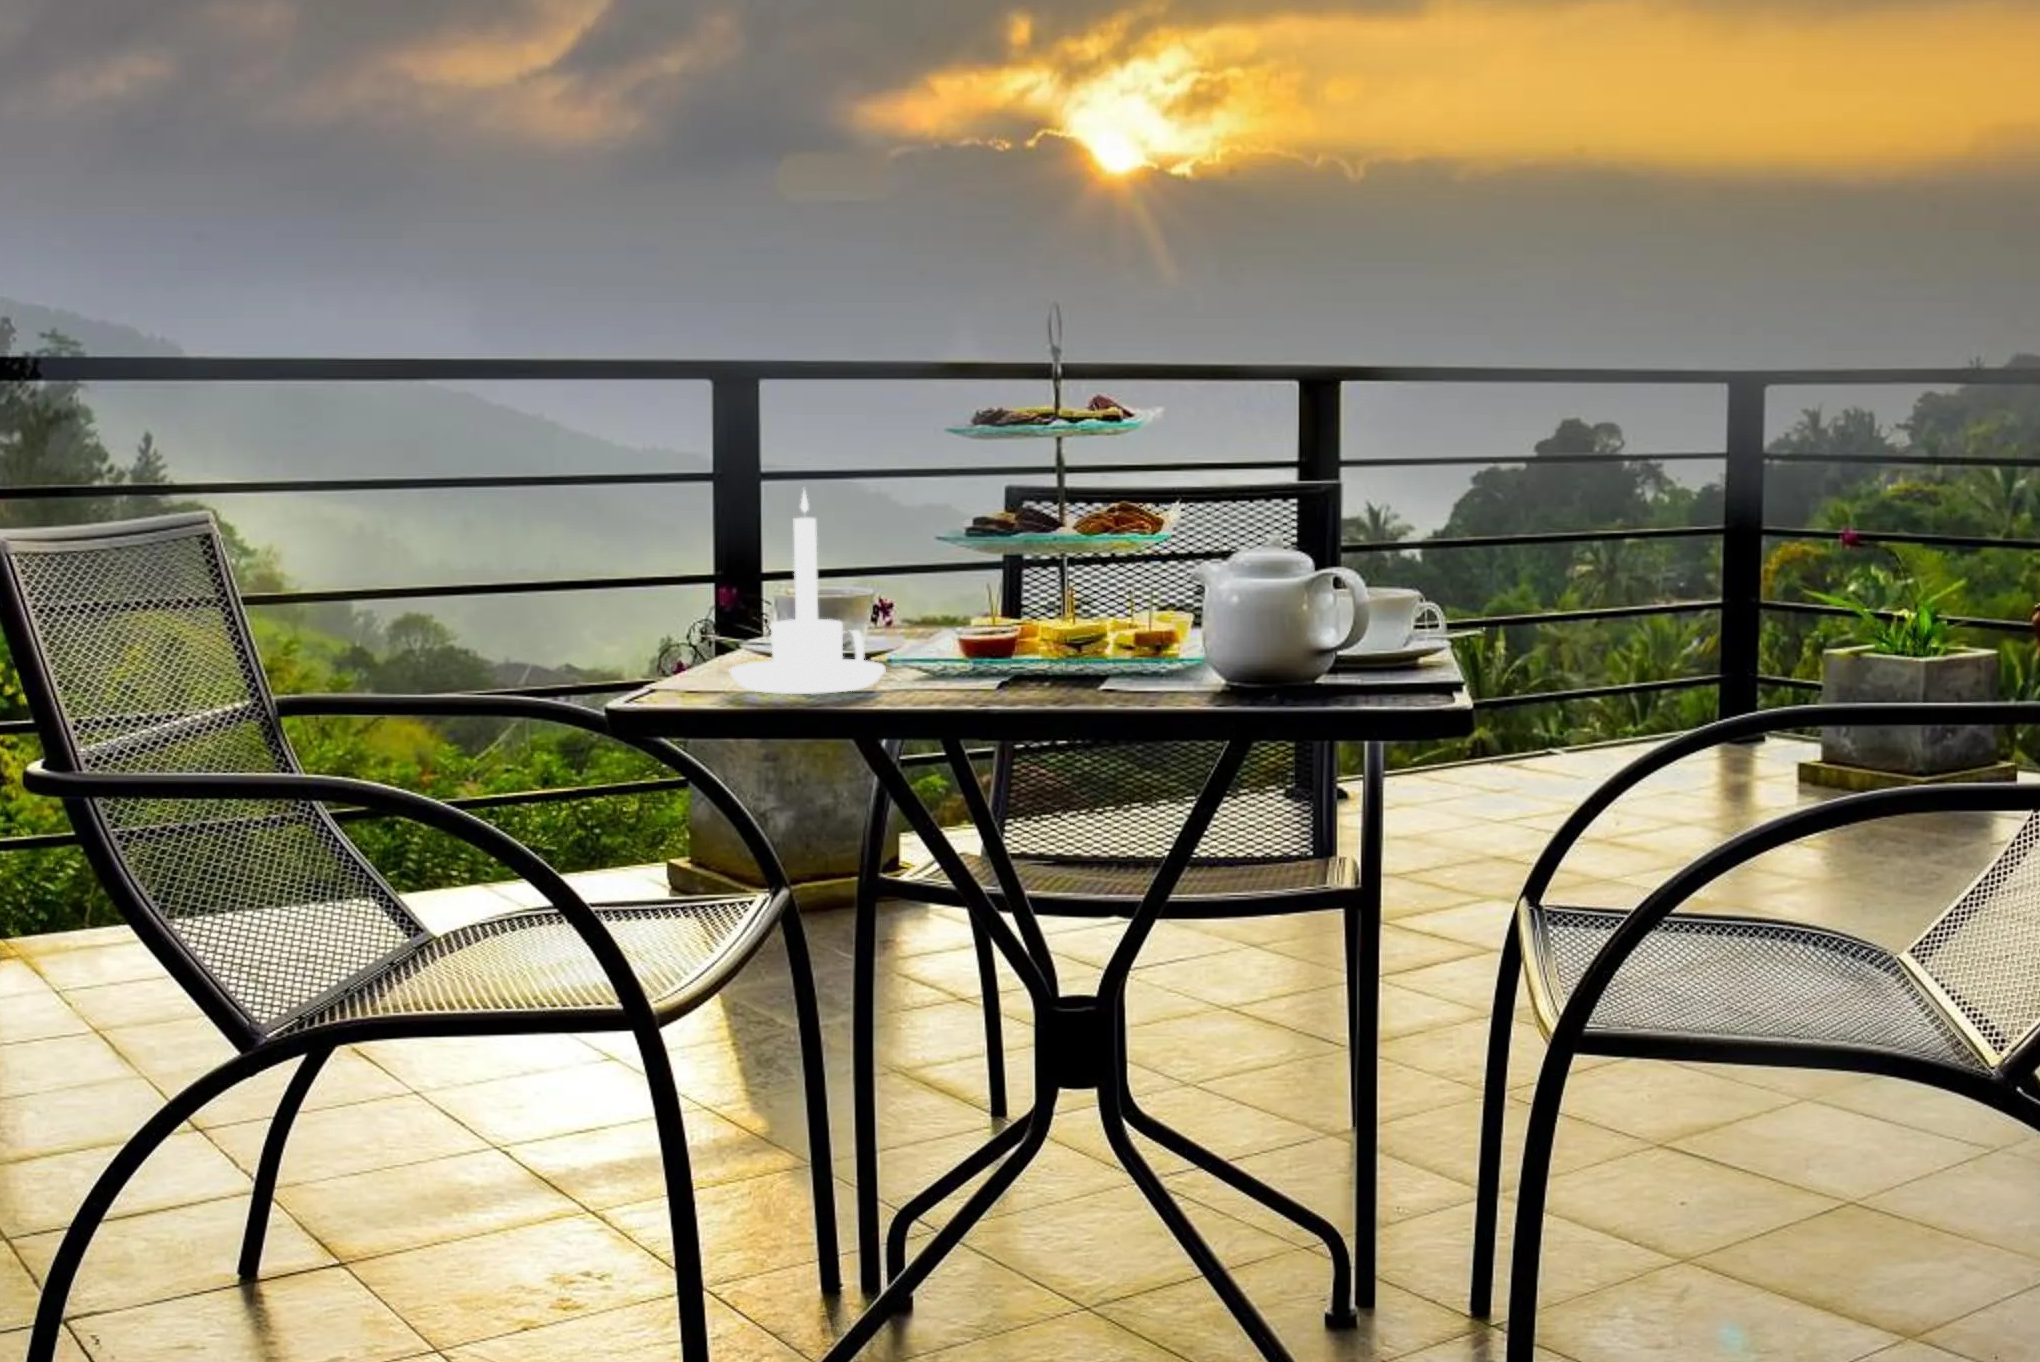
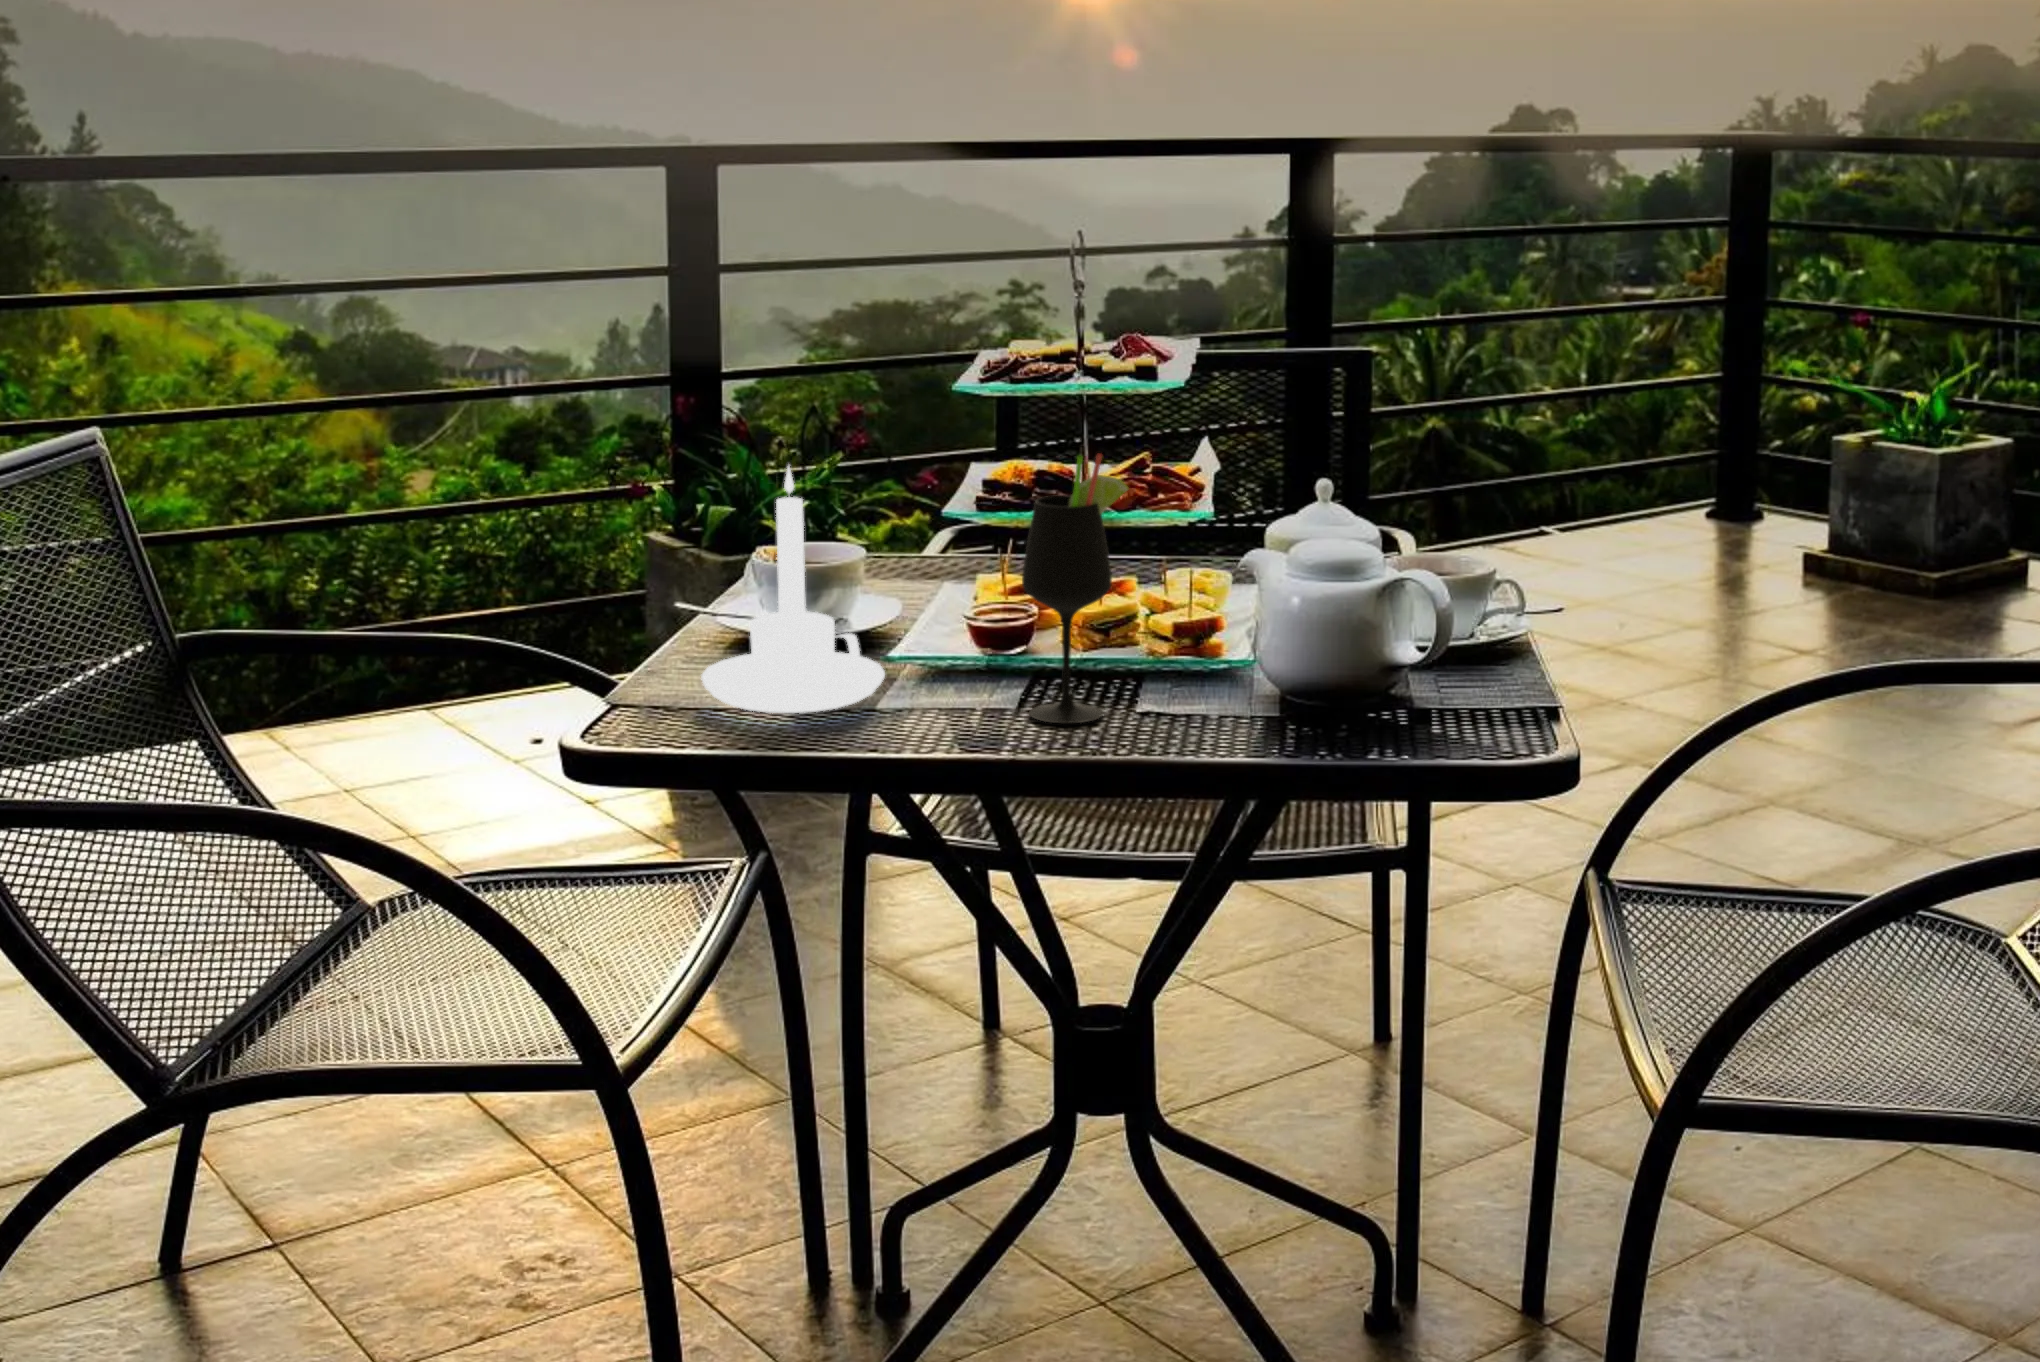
wine glass: none [999,465,1088,697] -> present [1022,453,1129,723]

